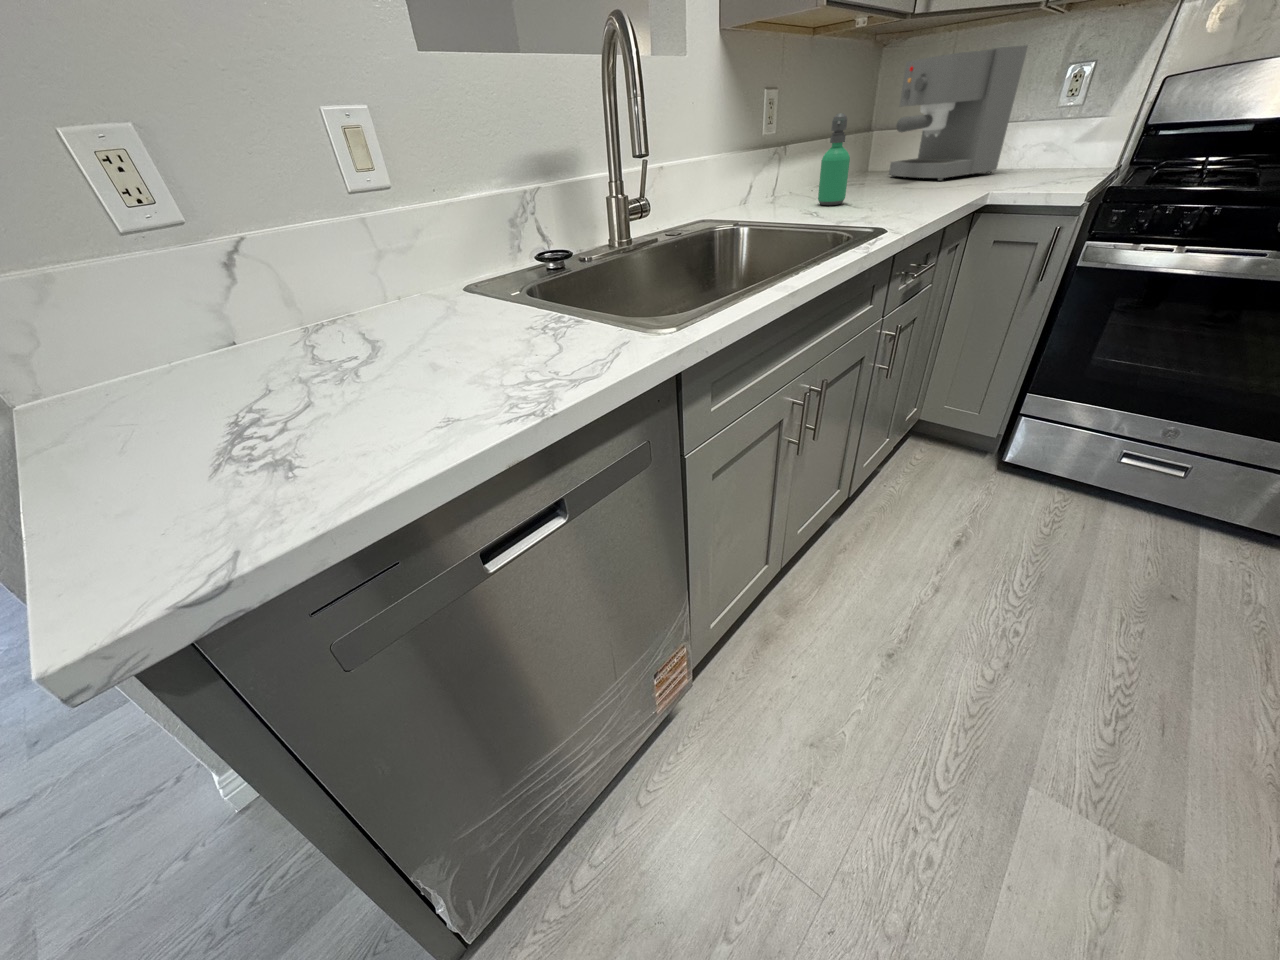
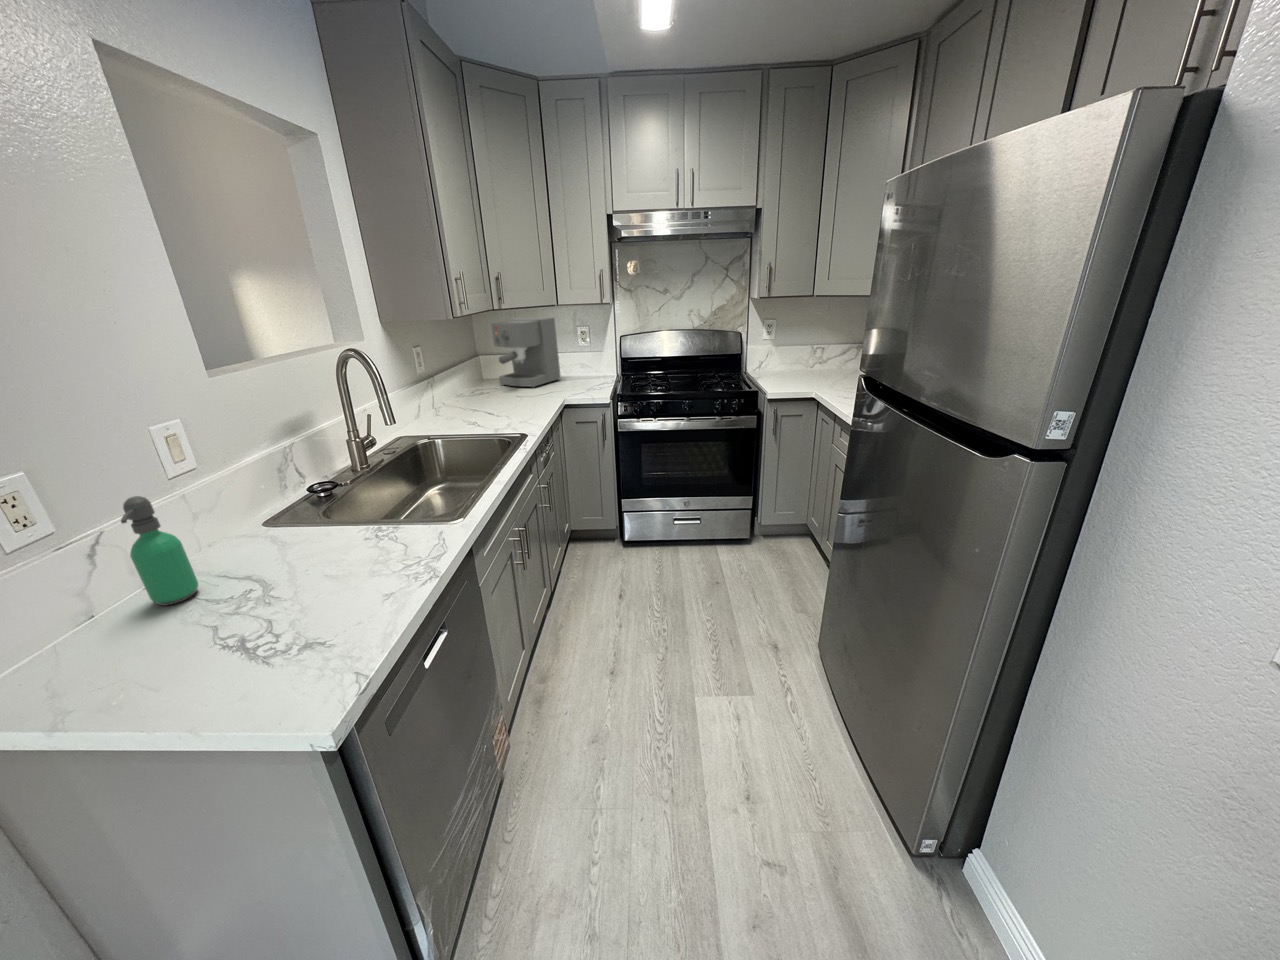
soap dispenser: present [818,113,850,205] -> present [121,496,198,605]

